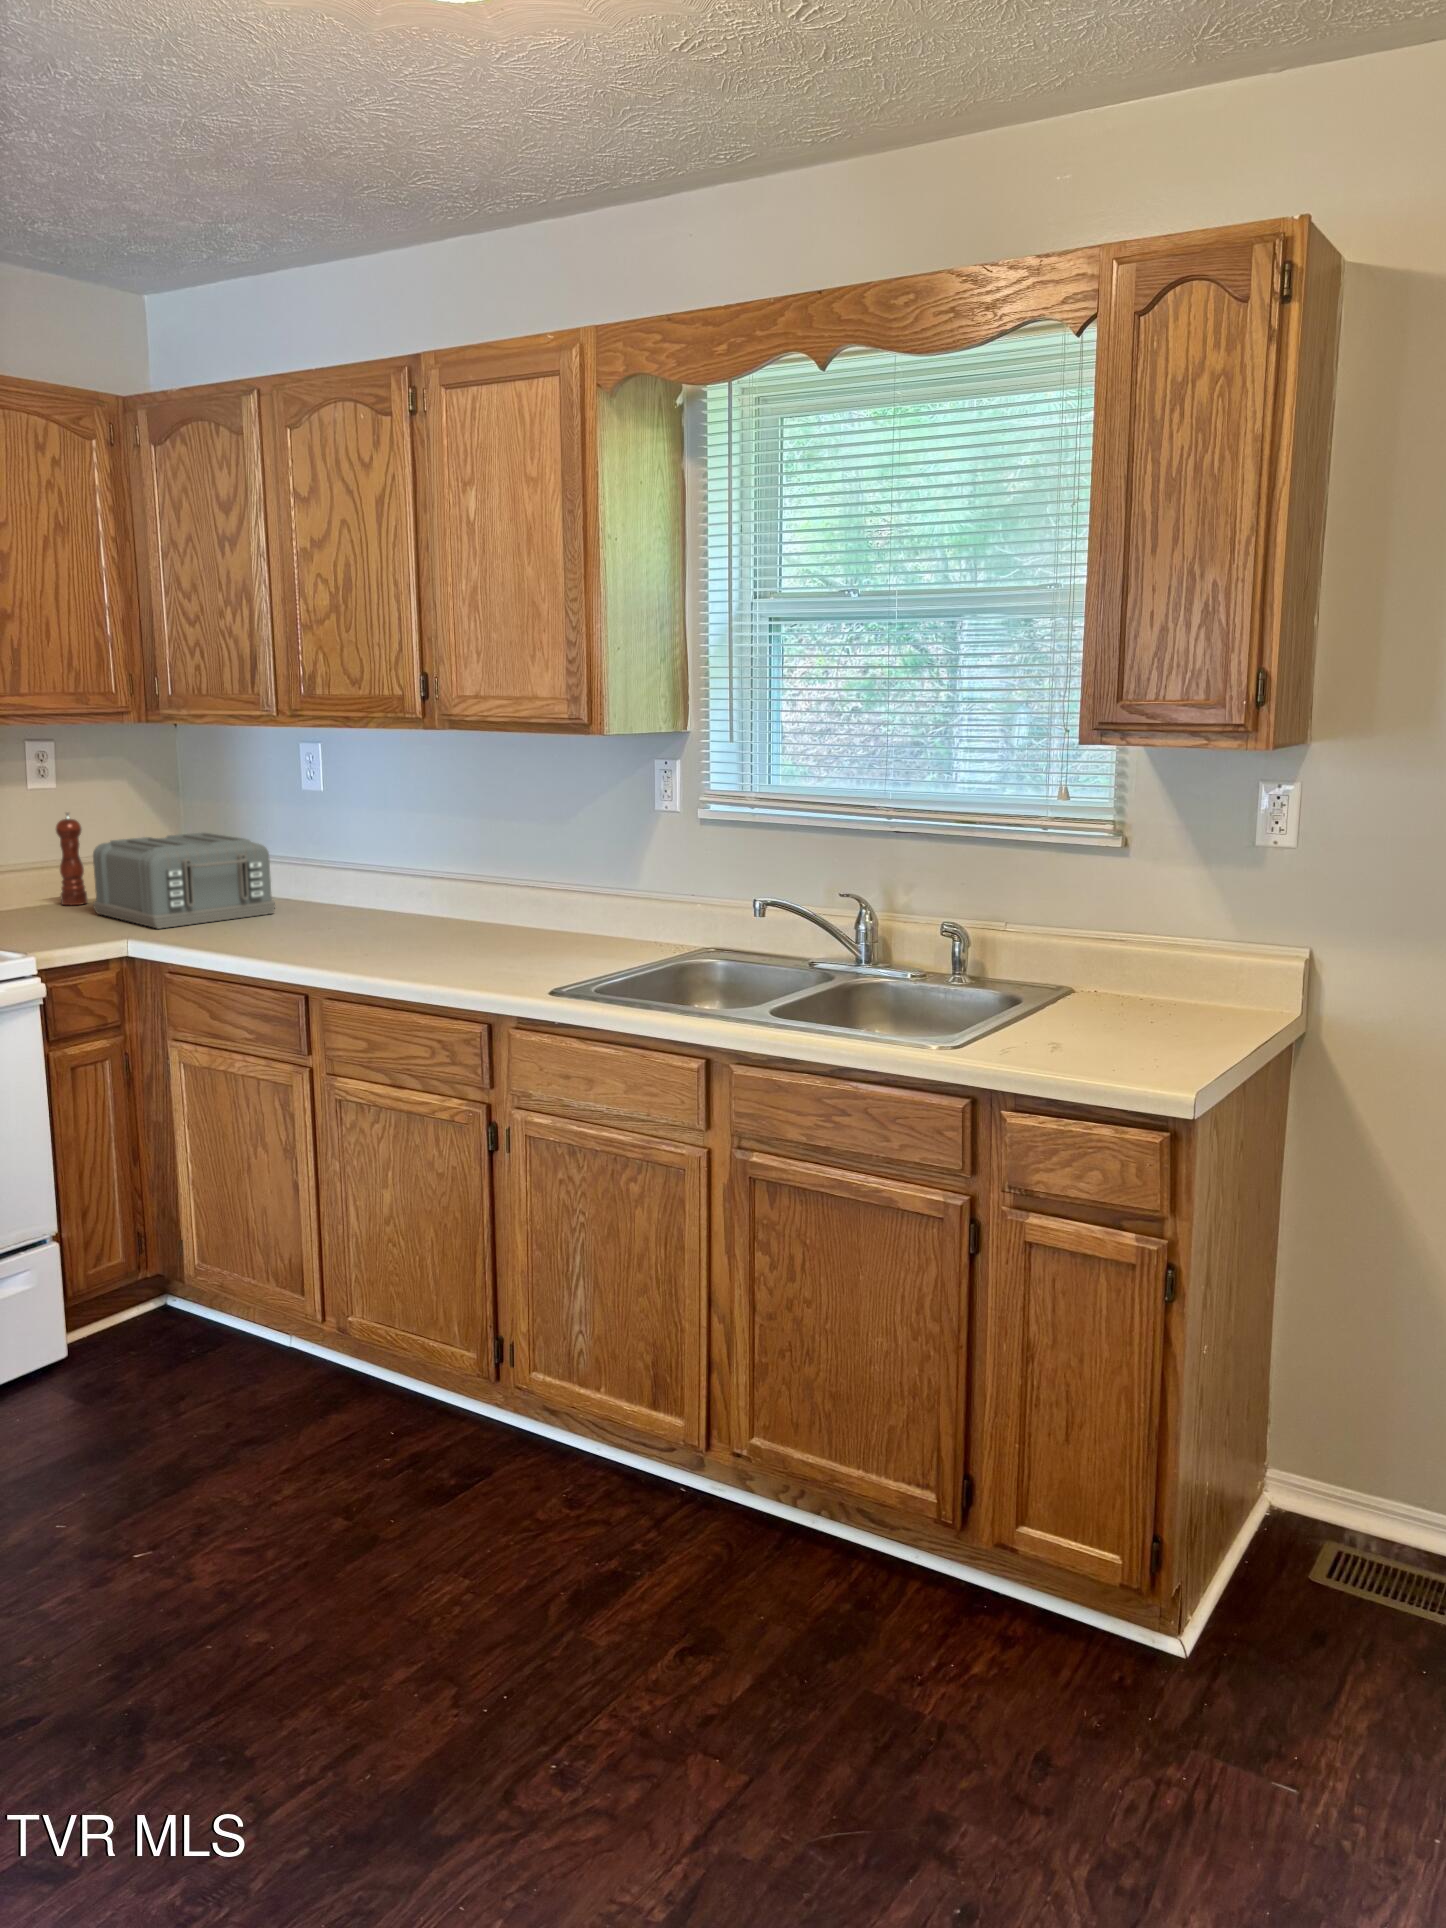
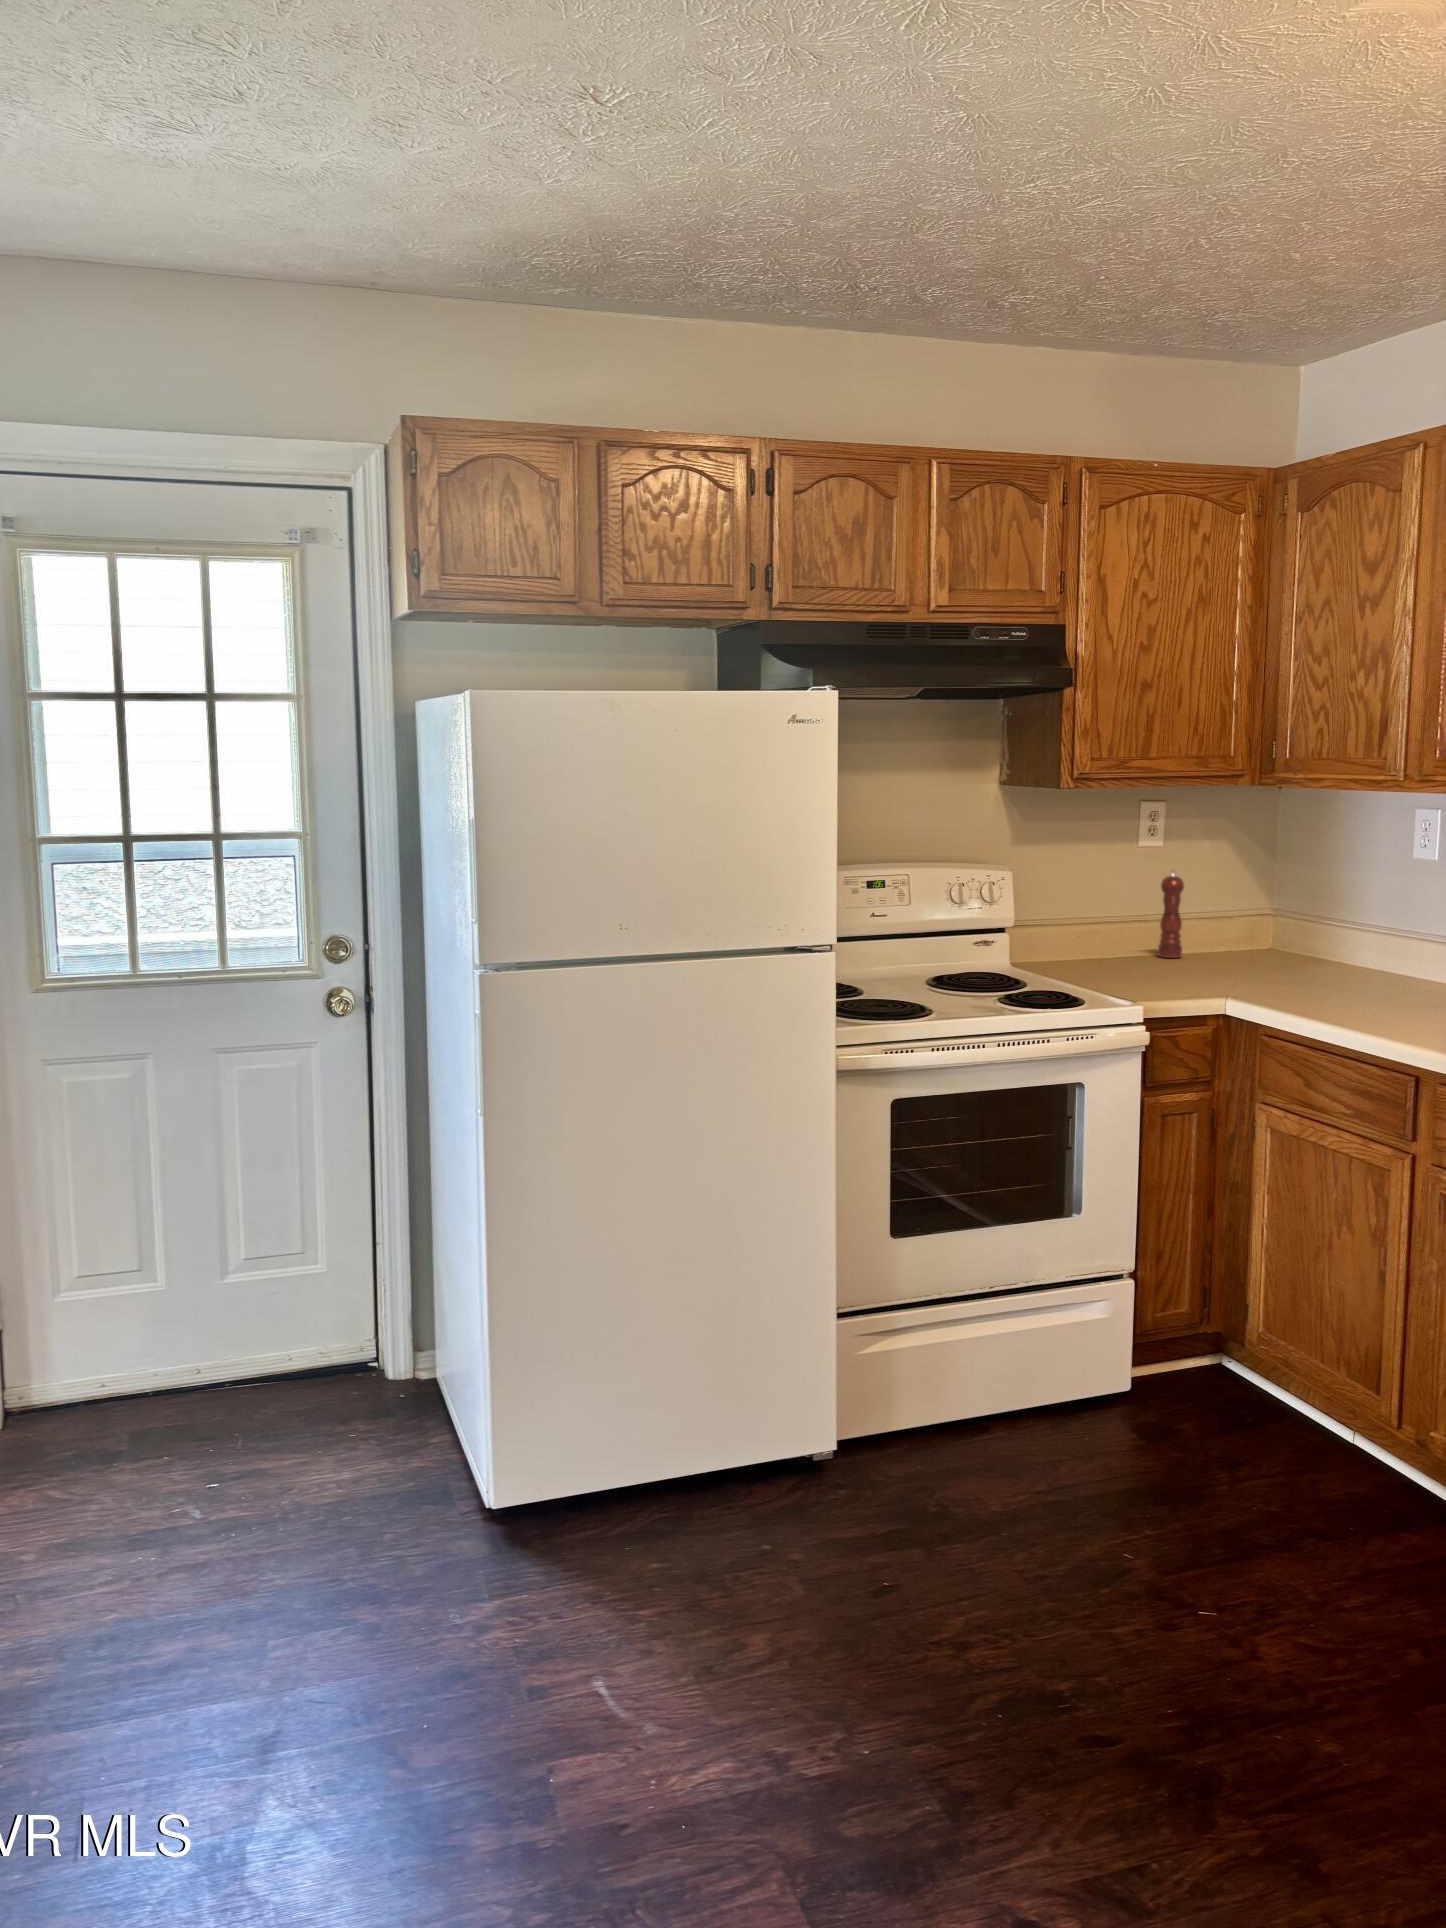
toaster: present [93,833,275,929] -> none [1191,897,1377,990]

